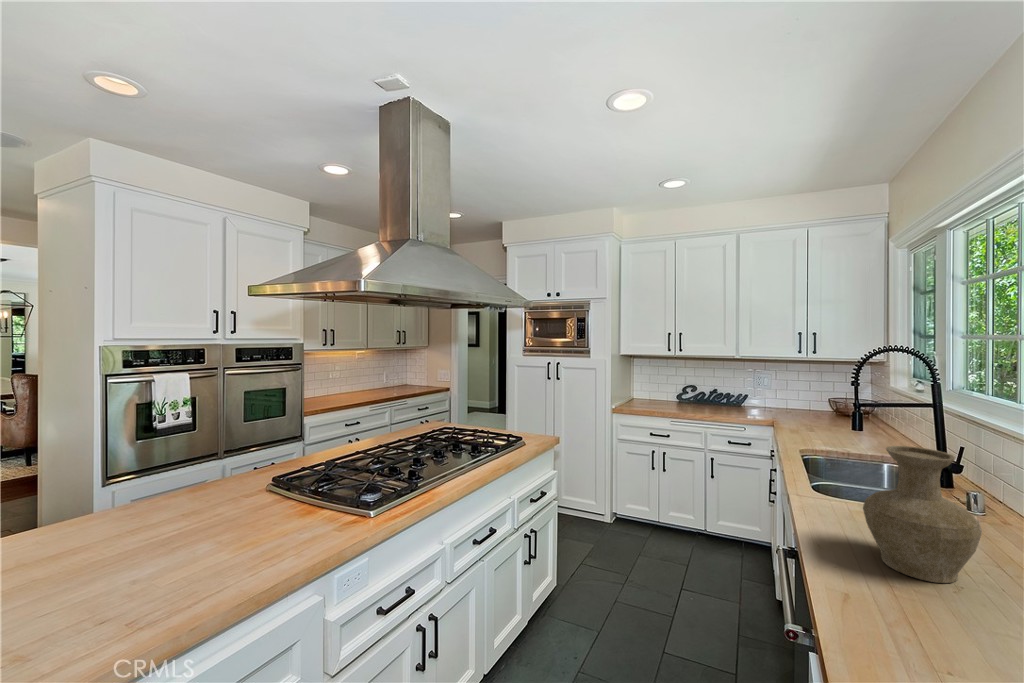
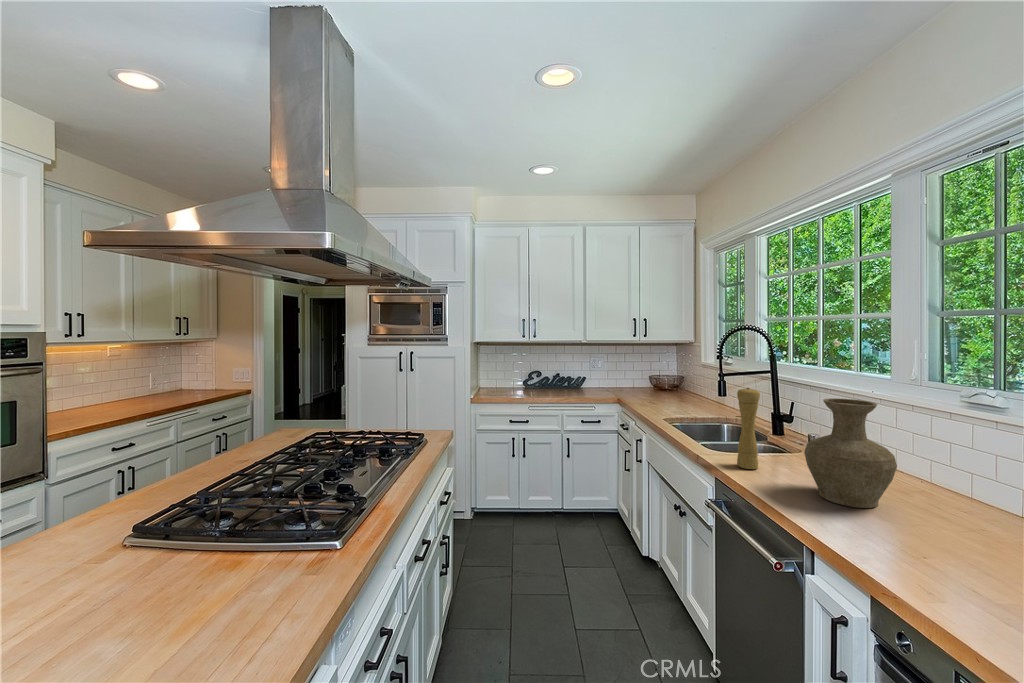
pepper mill: none [816,424,844,516] -> present [737,388,760,469]

